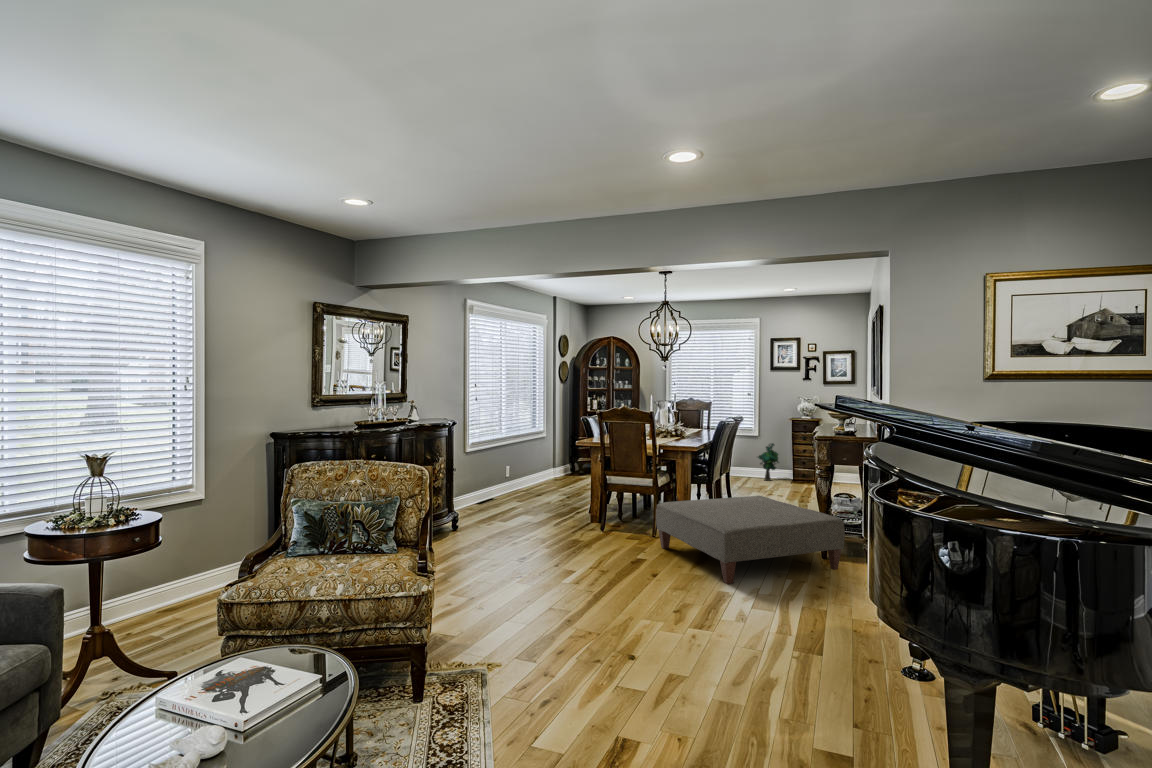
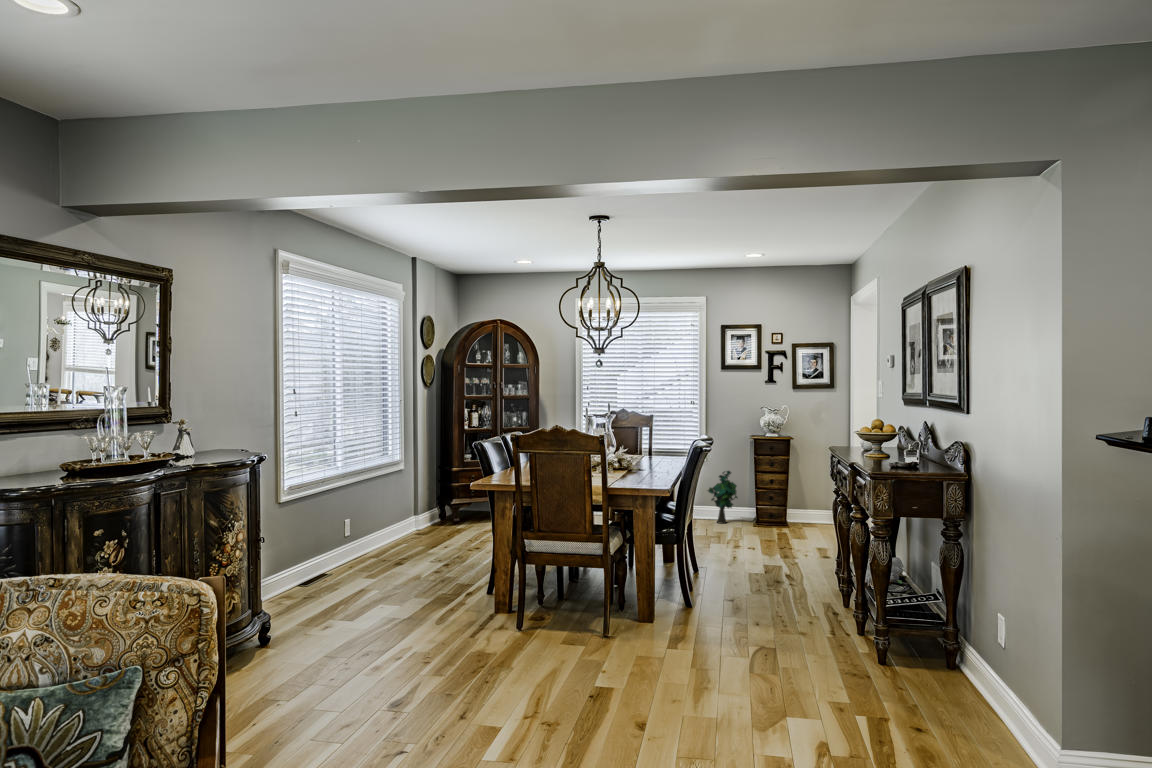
ottoman: present [656,496,845,584] -> none [616,563,921,734]

